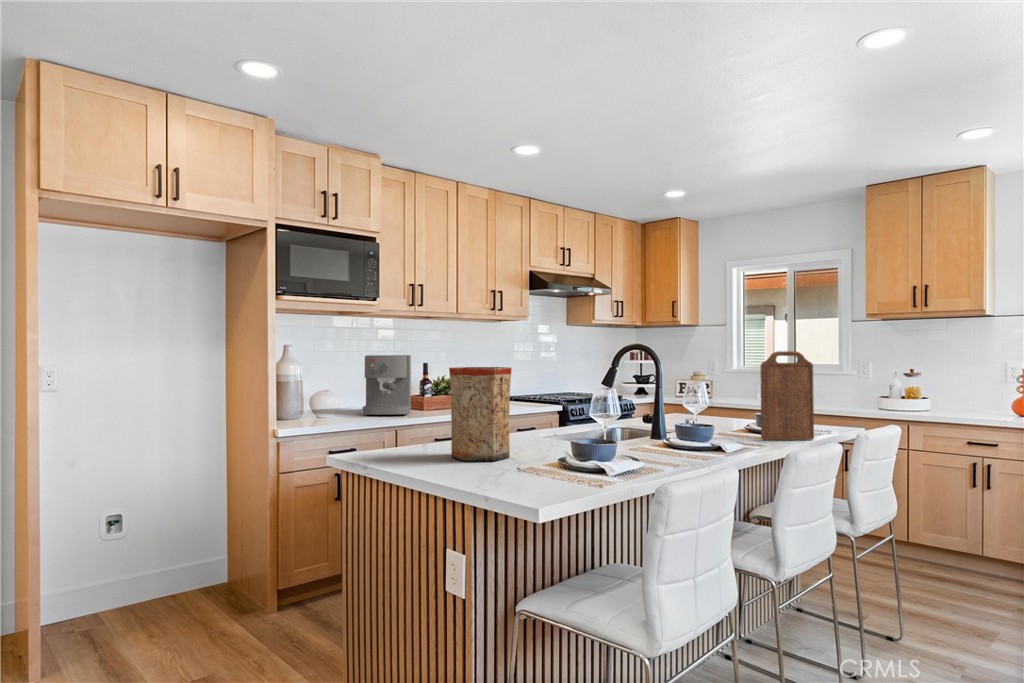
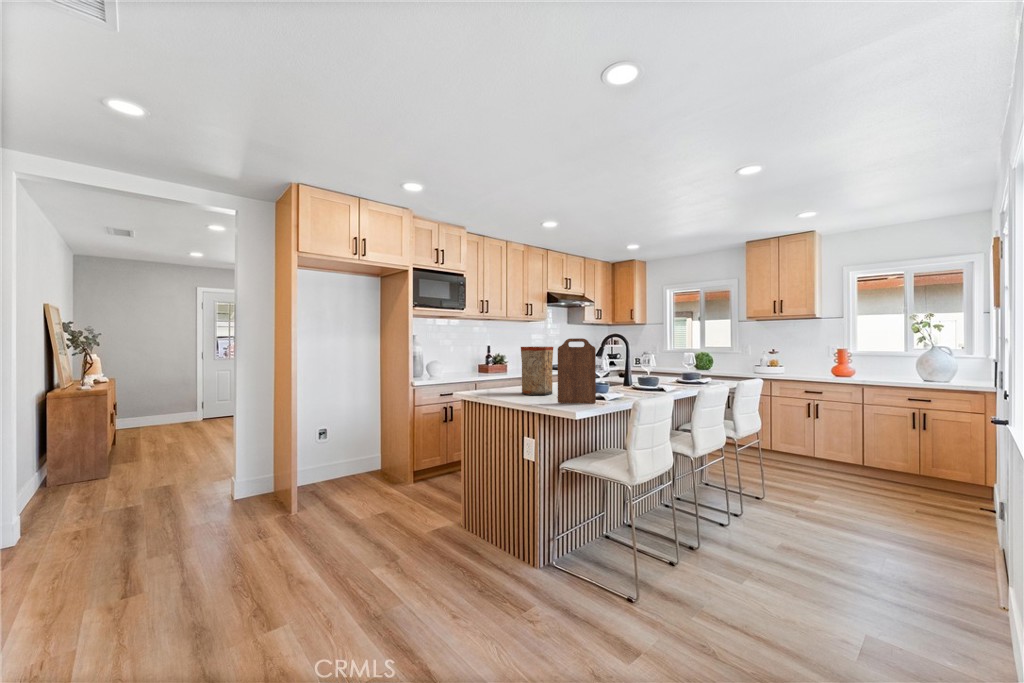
cutting board: present [760,351,814,440] -> present [558,338,596,403]
coffee maker: present [363,355,411,416] -> none [456,342,482,376]

